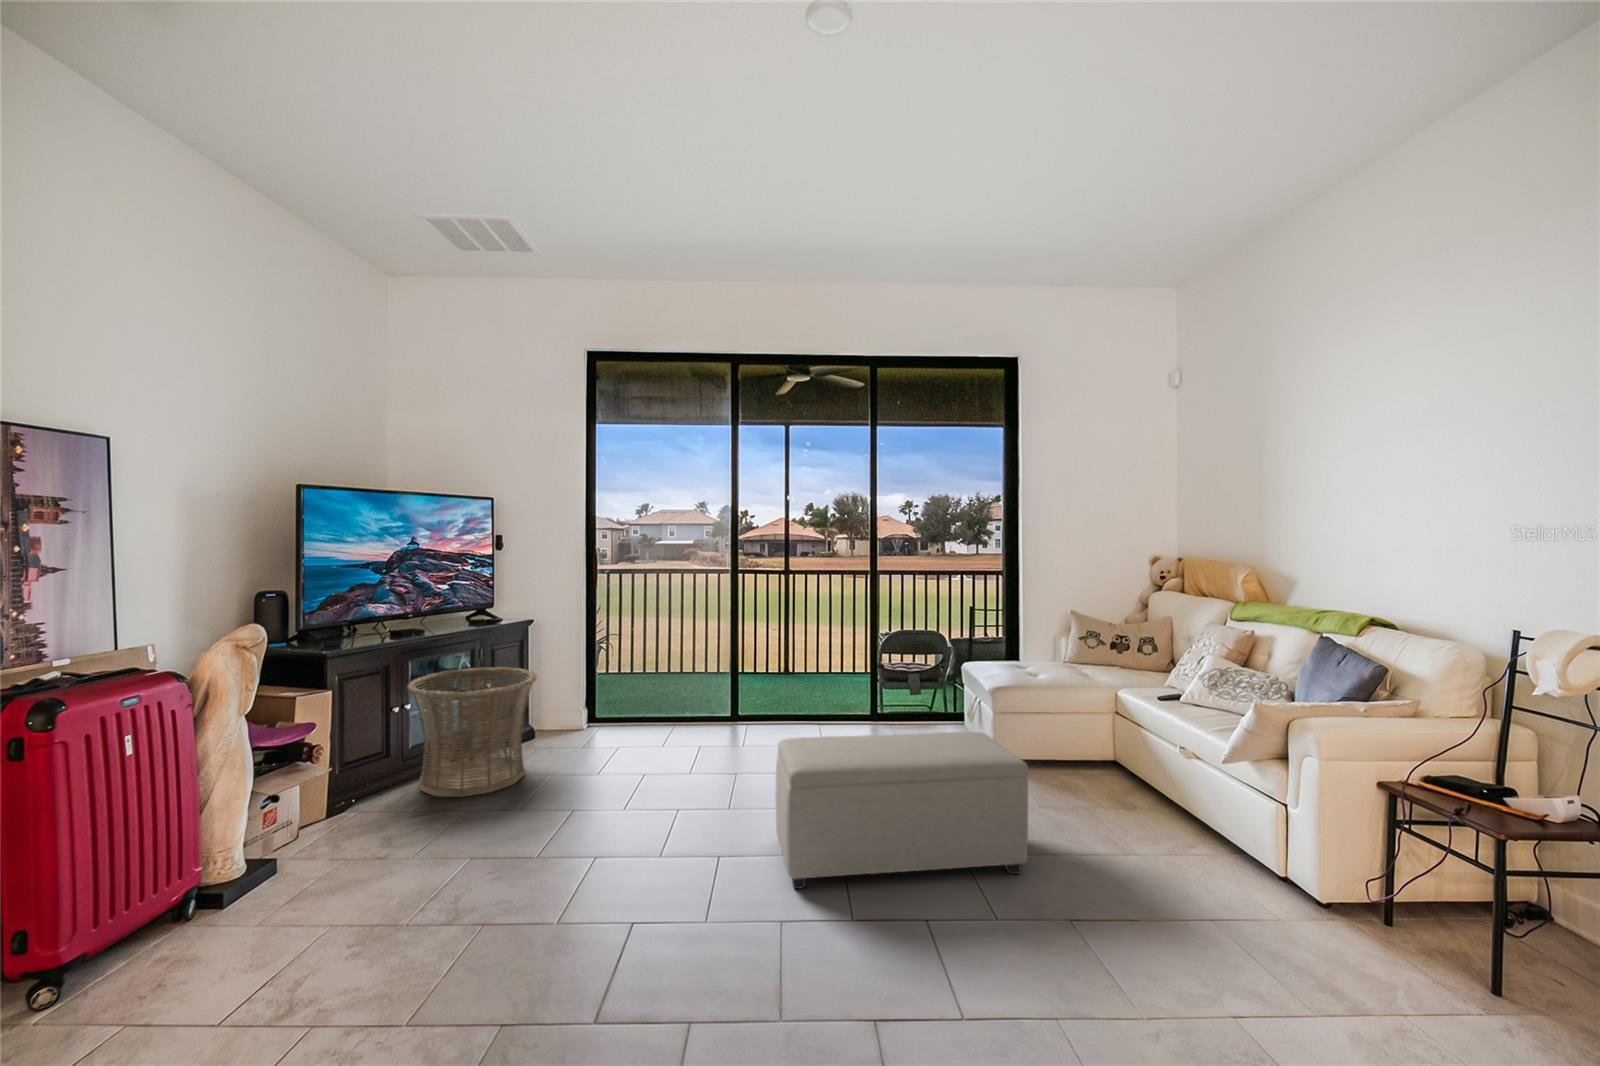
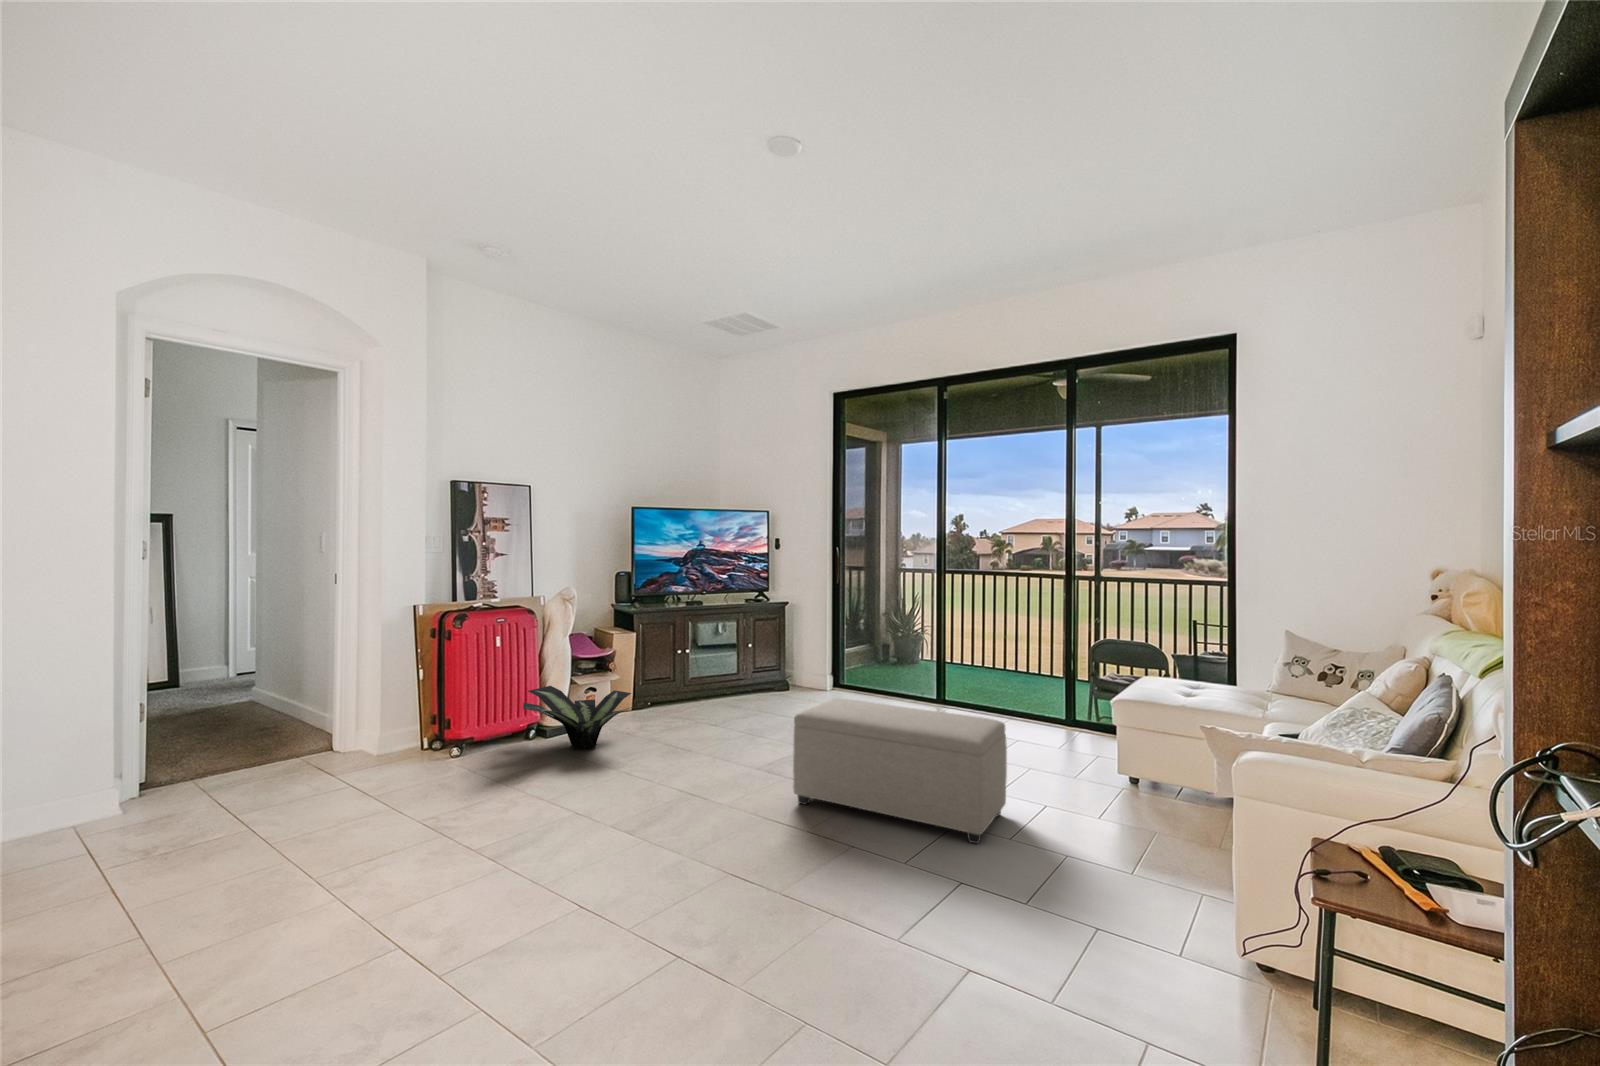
basket: present [407,667,537,797] -> none [674,632,756,716]
potted plant: none [190,789,451,917] -> present [523,686,631,750]

